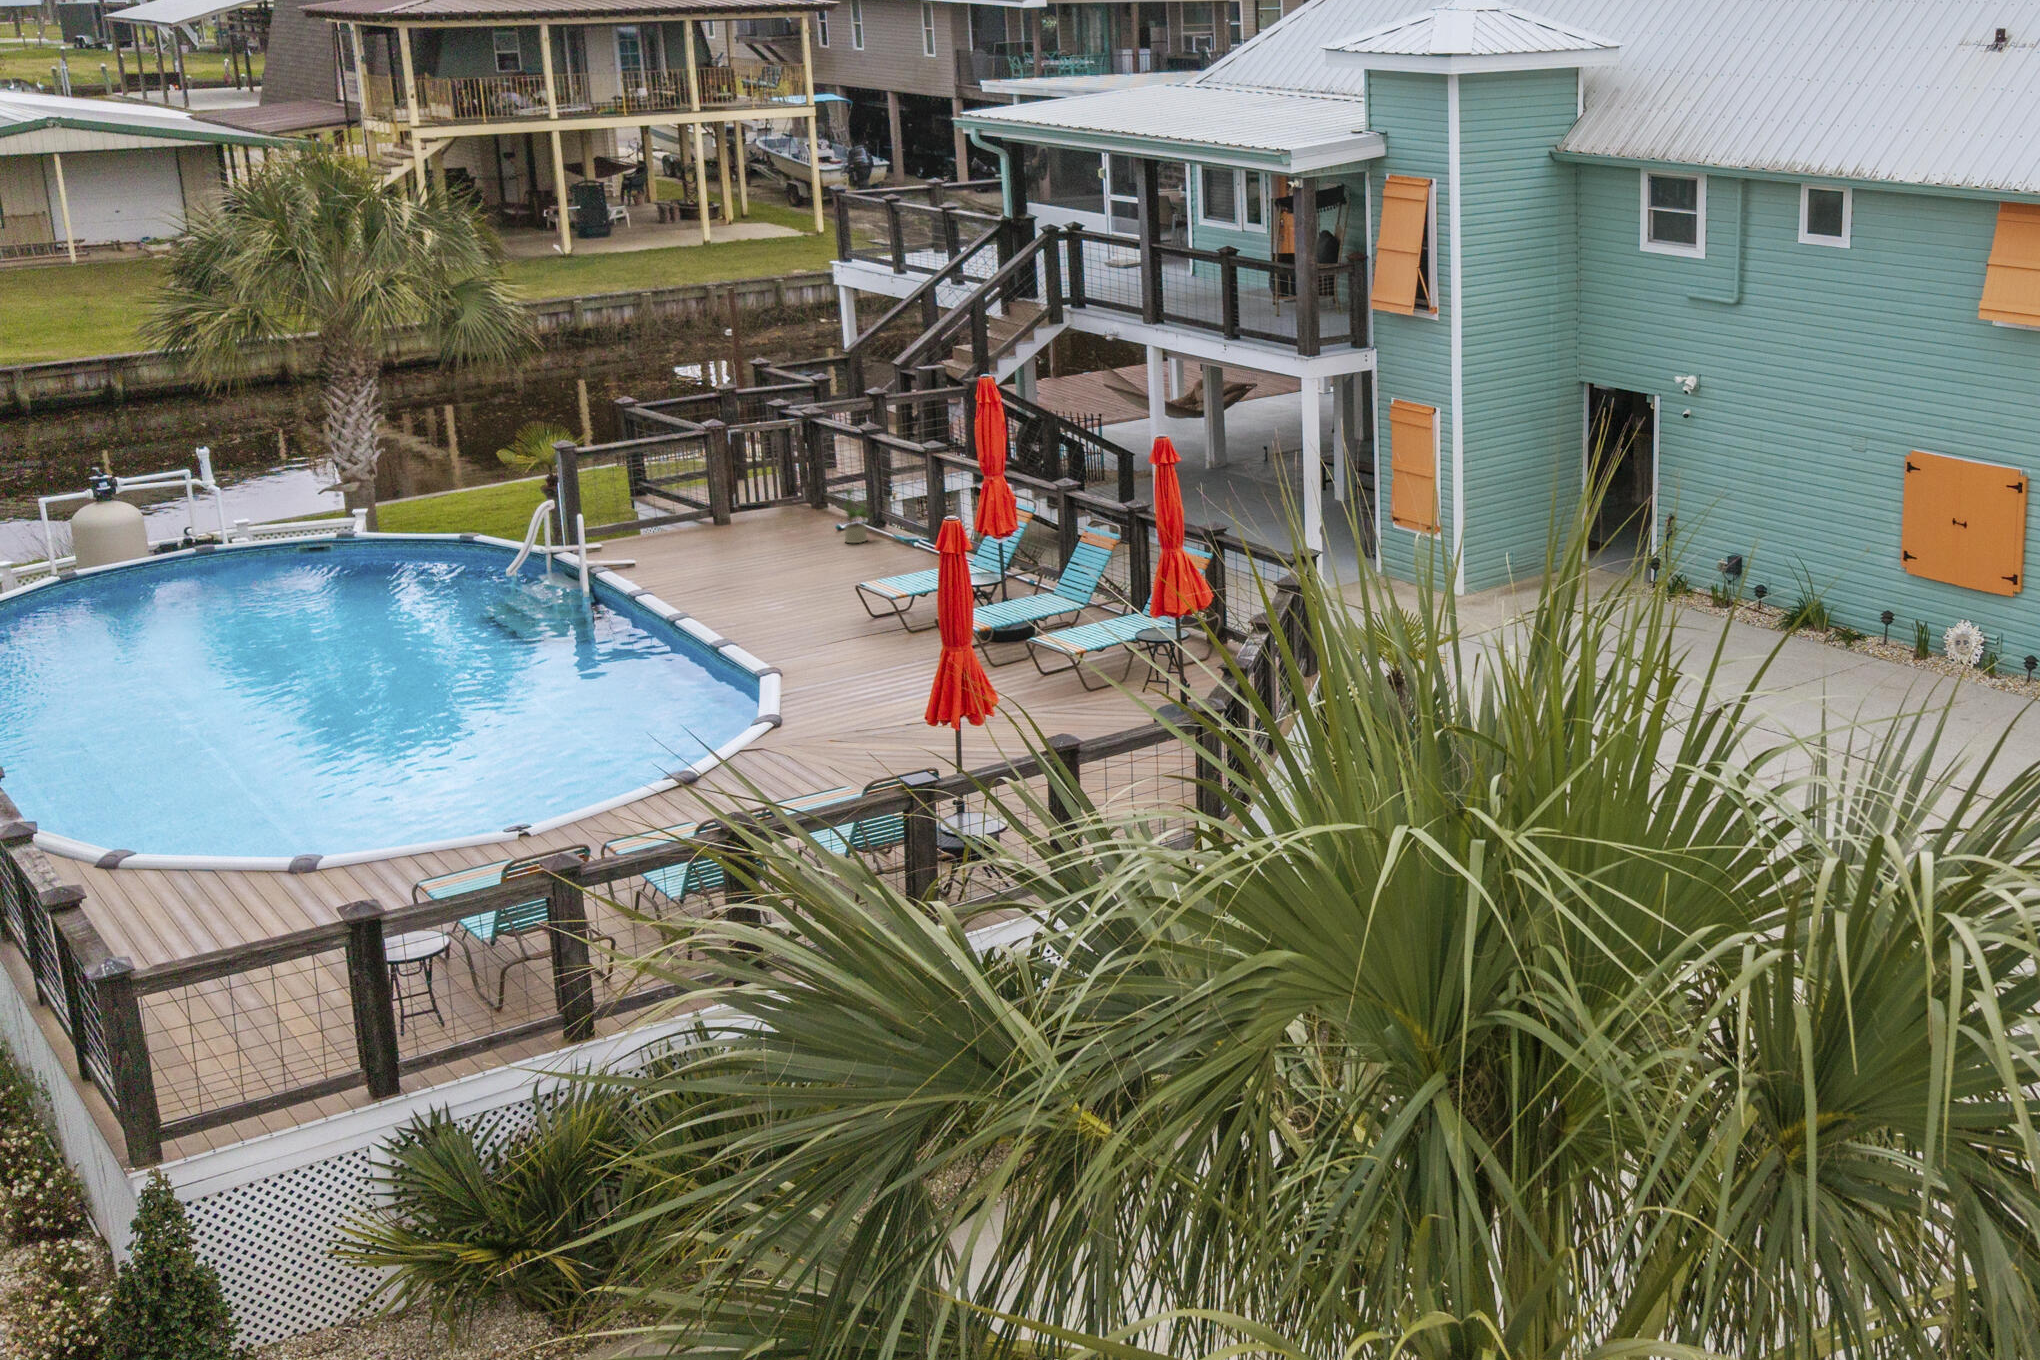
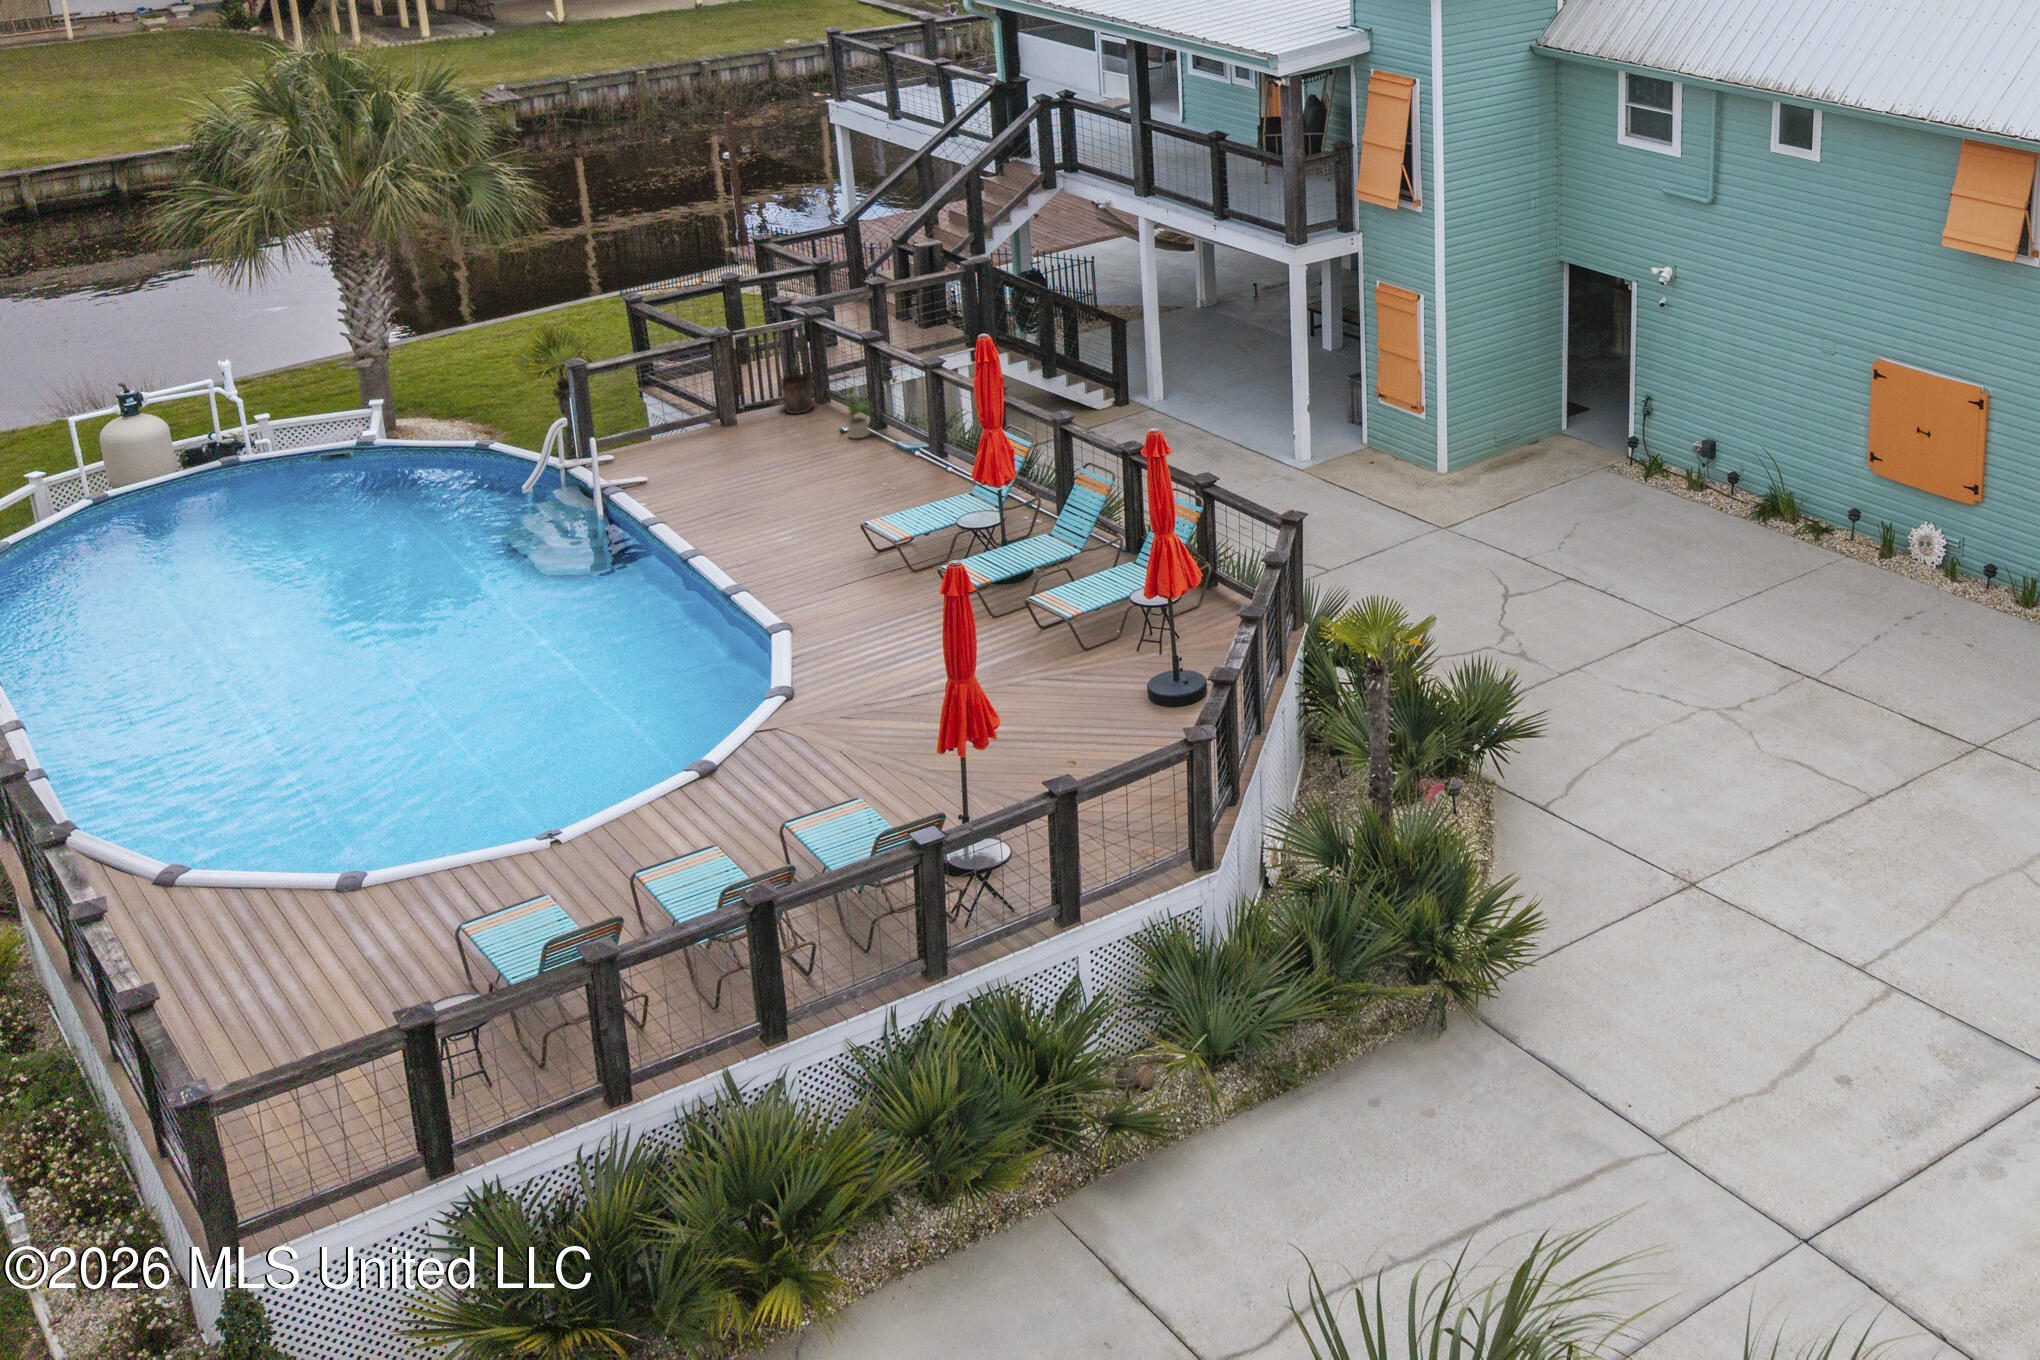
bucket: none [776,470,810,526] -> present [780,358,813,414]

